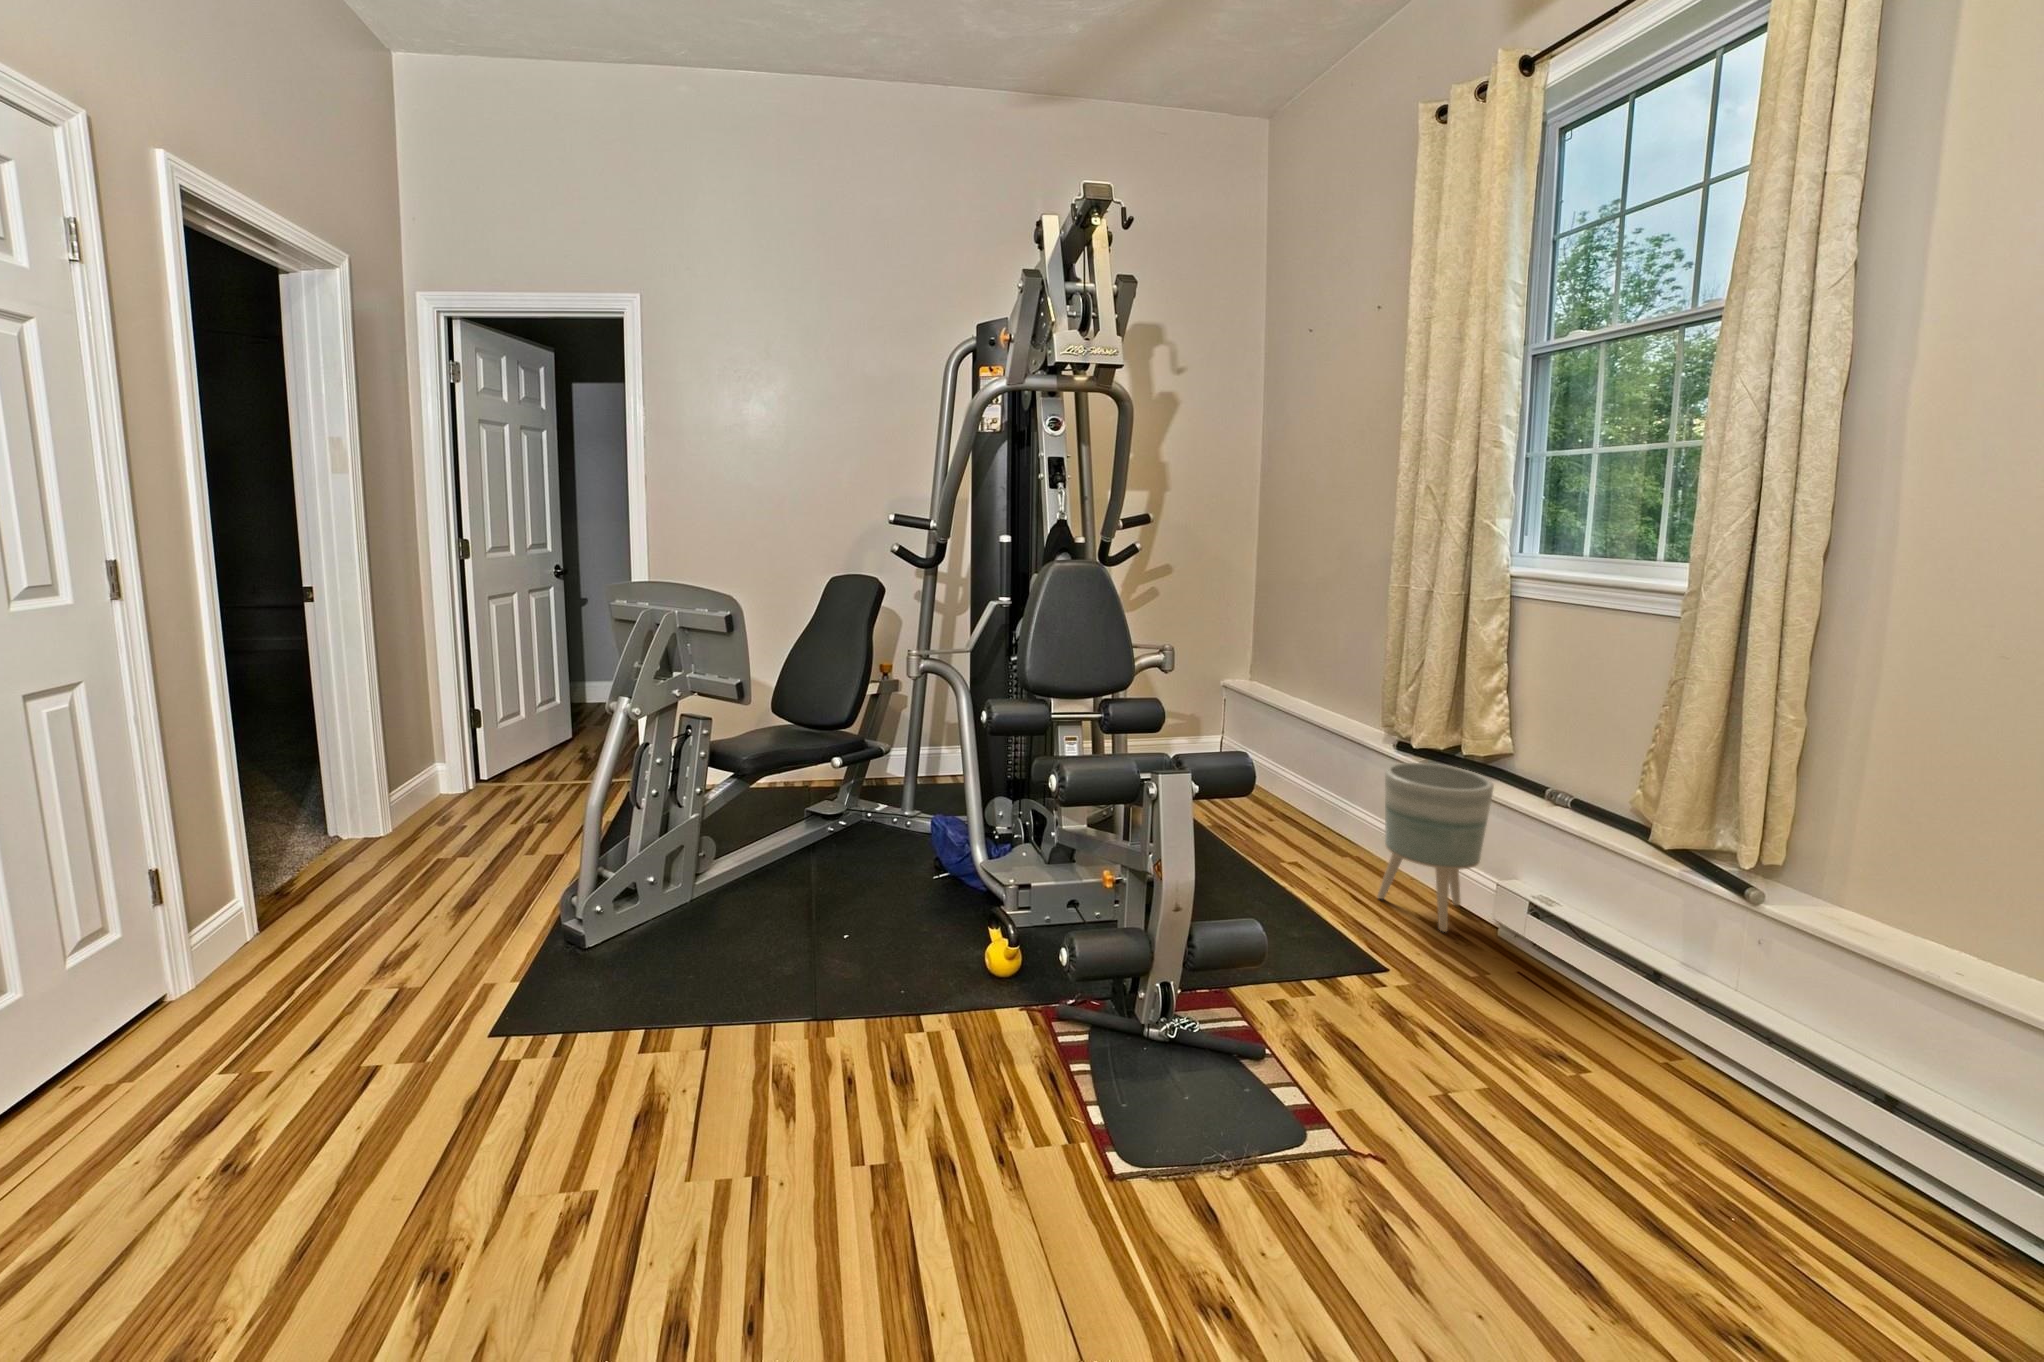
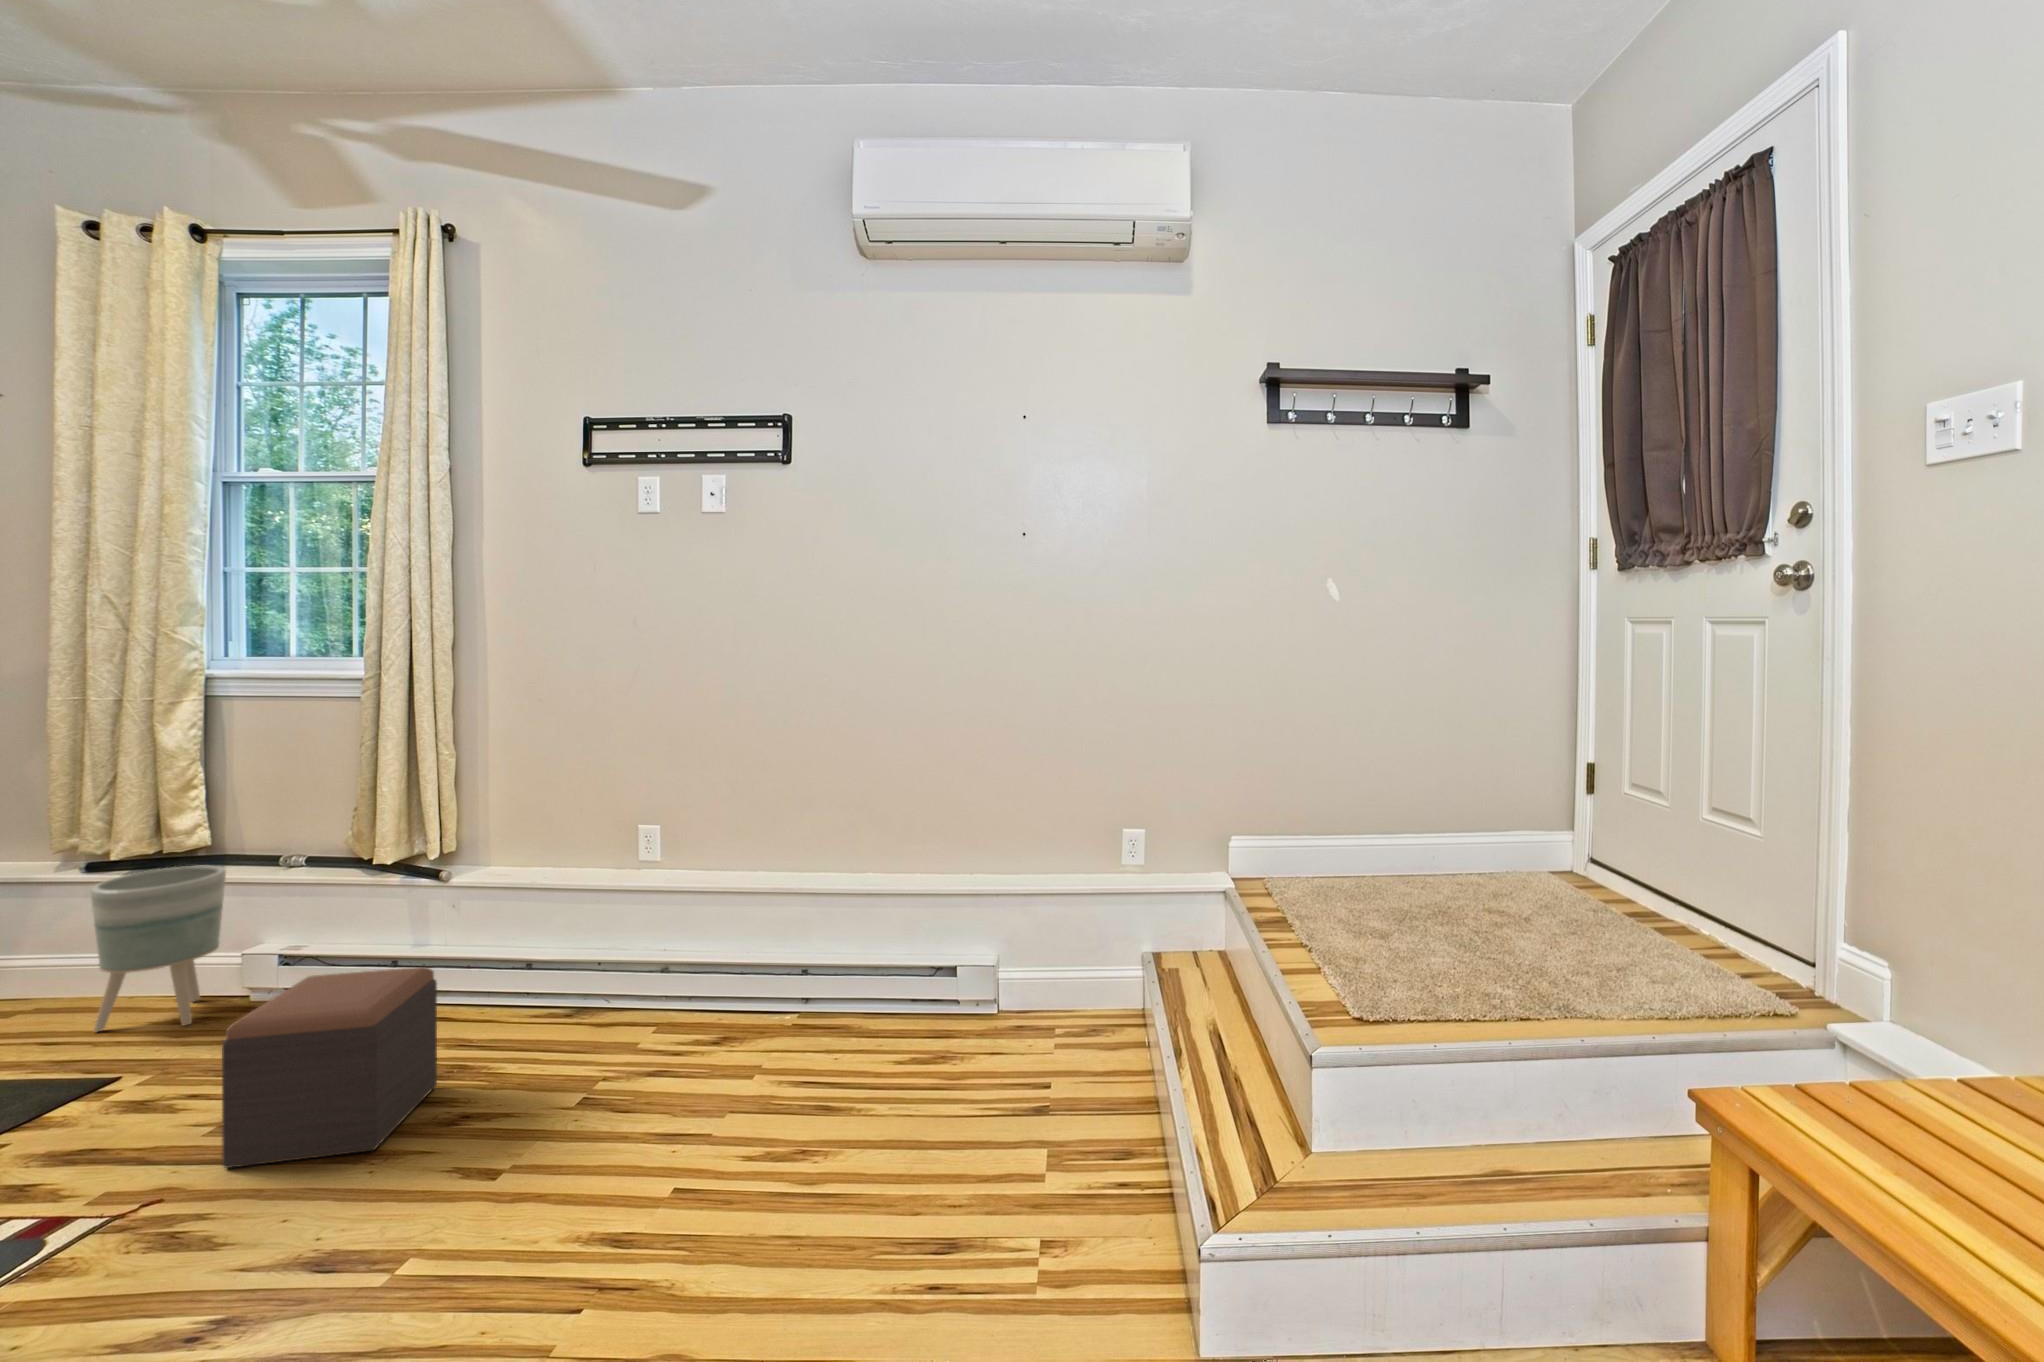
footstool: none [1428,979,1726,1295] -> present [222,967,437,1168]

